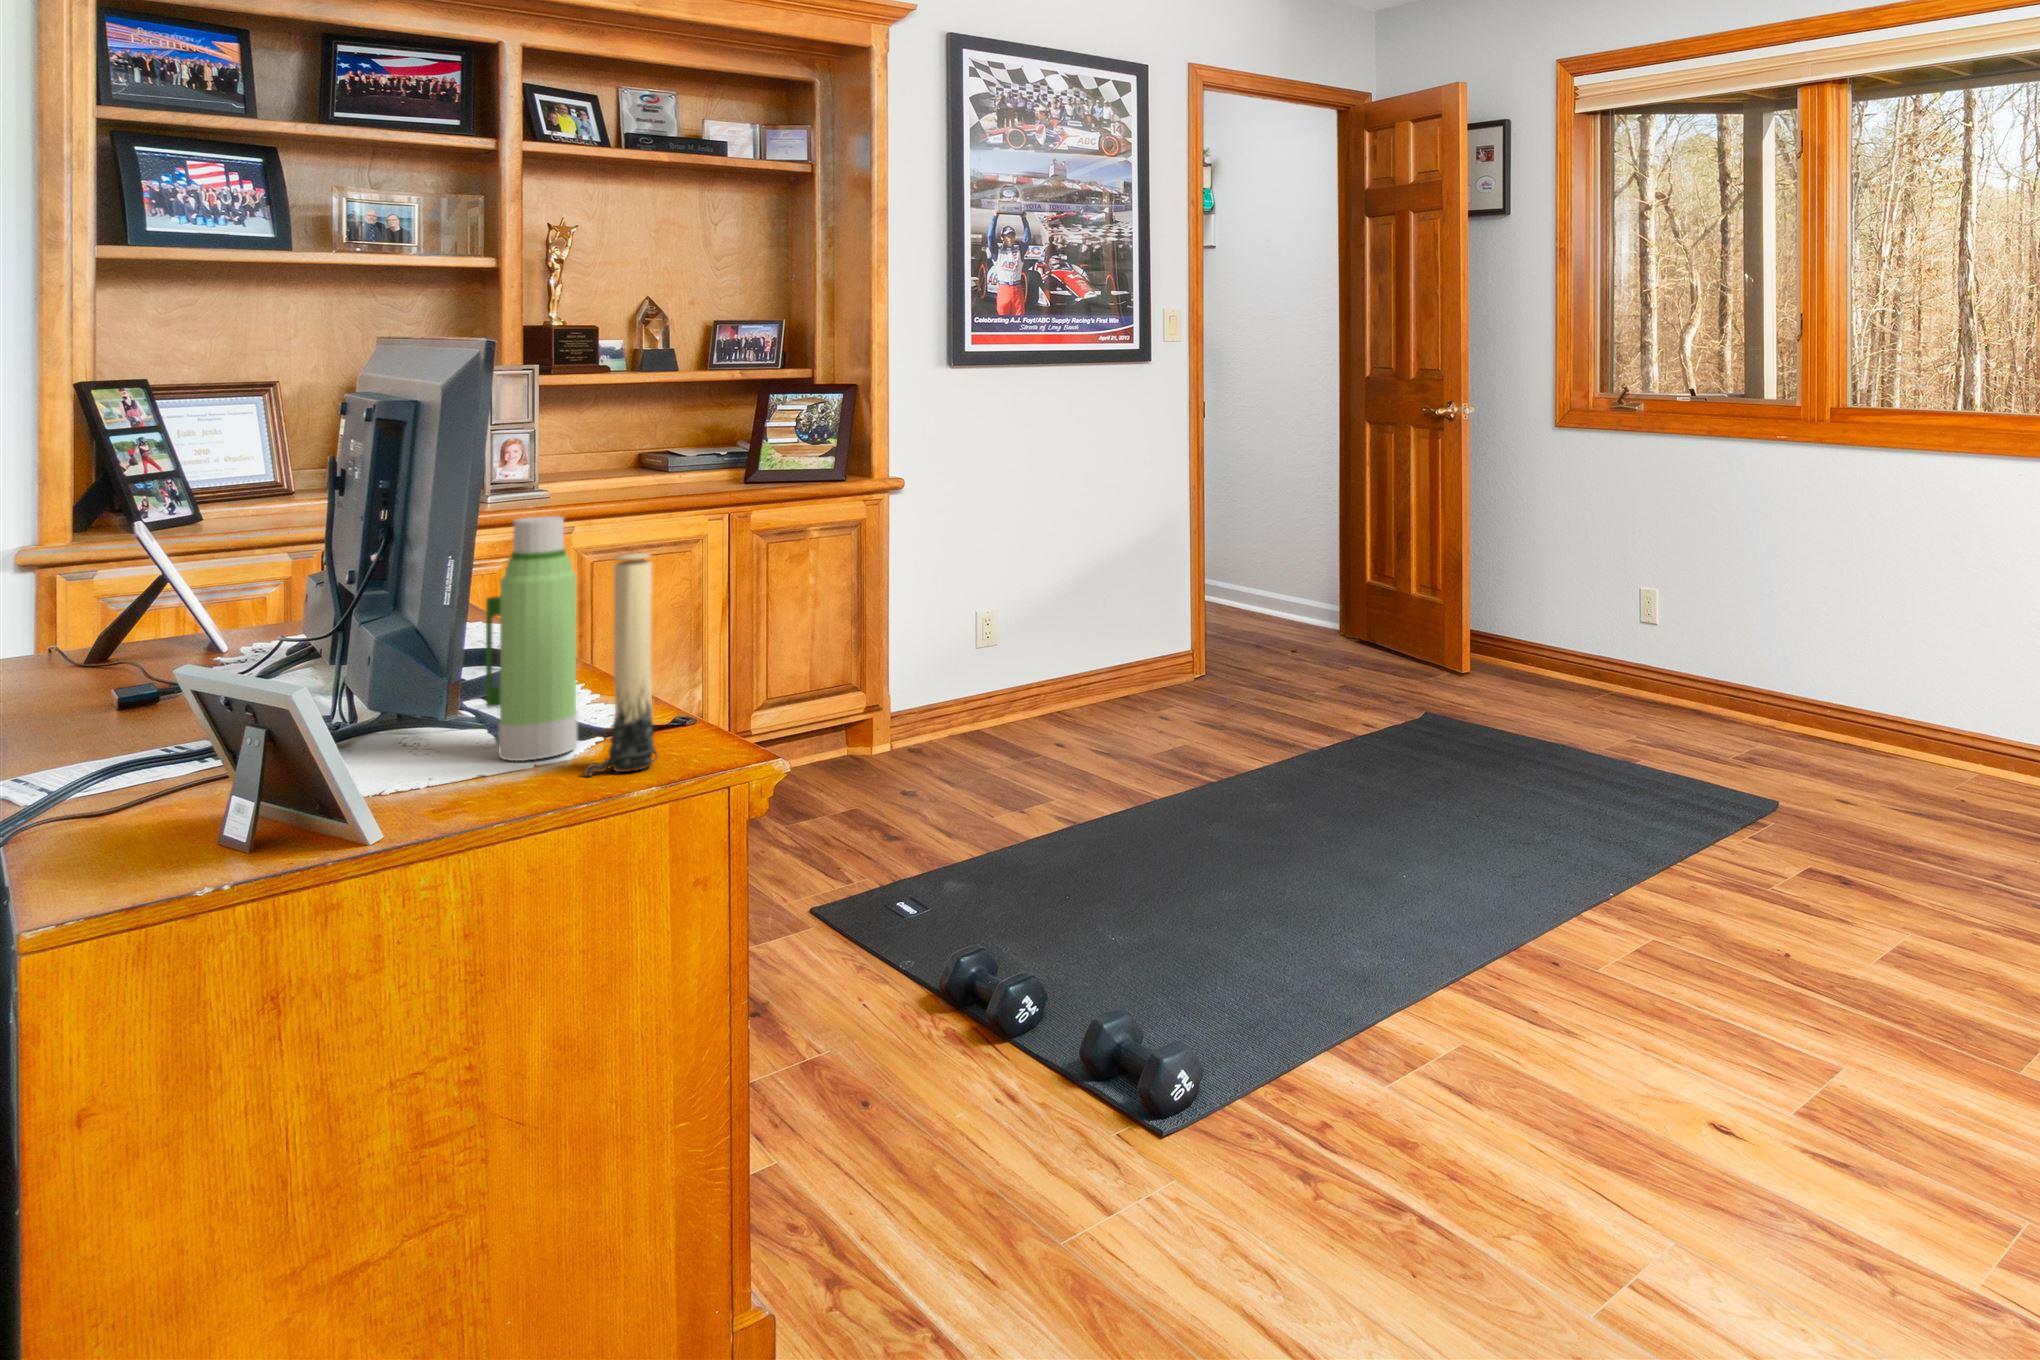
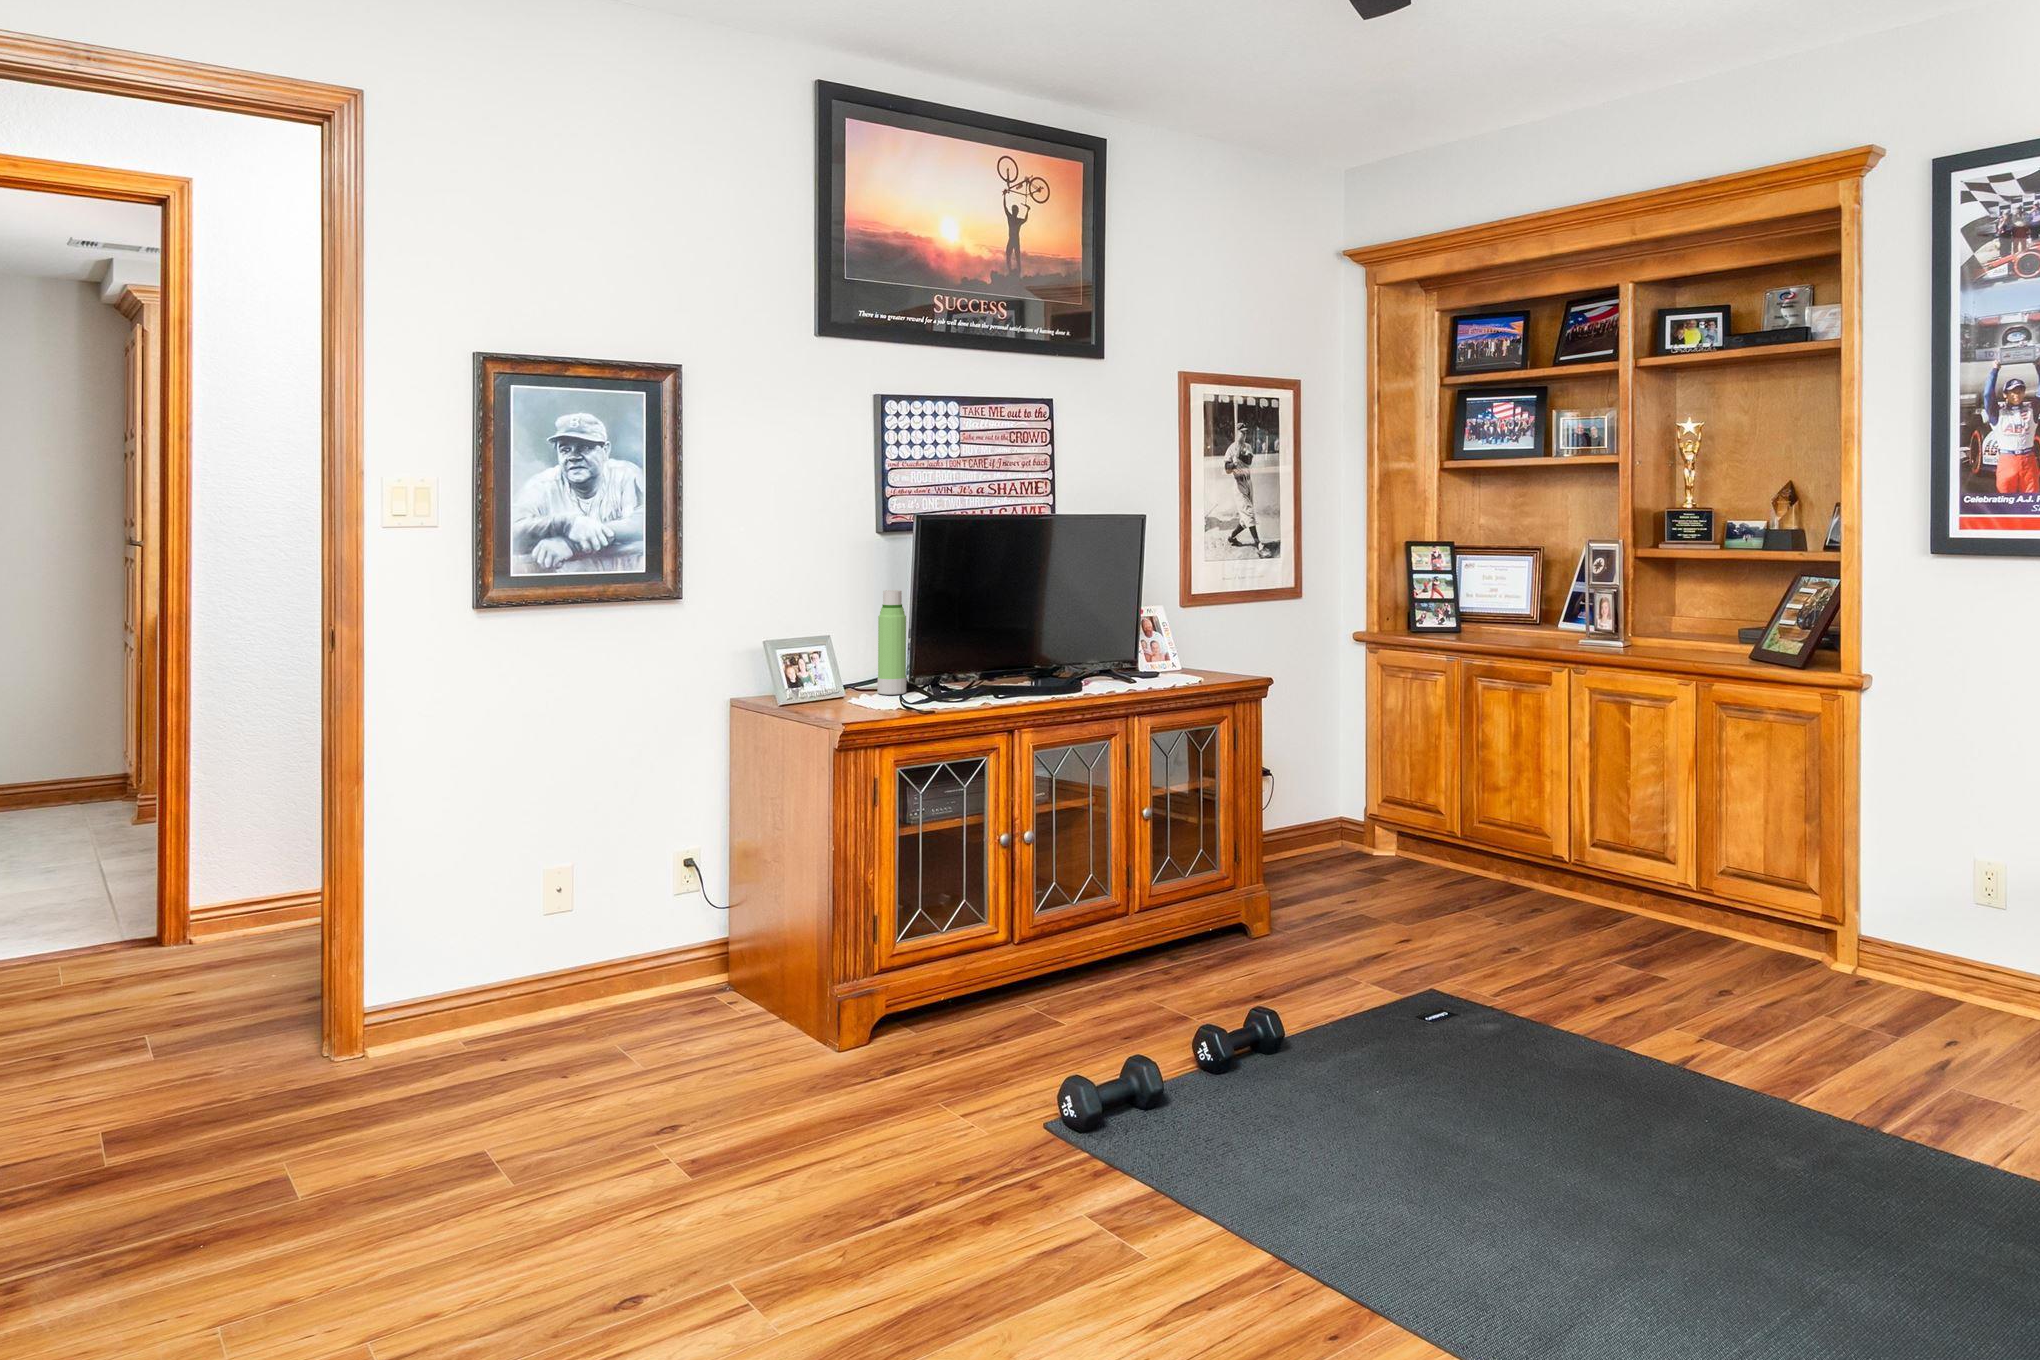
candle: present [584,553,657,776] -> none [843,607,861,702]

